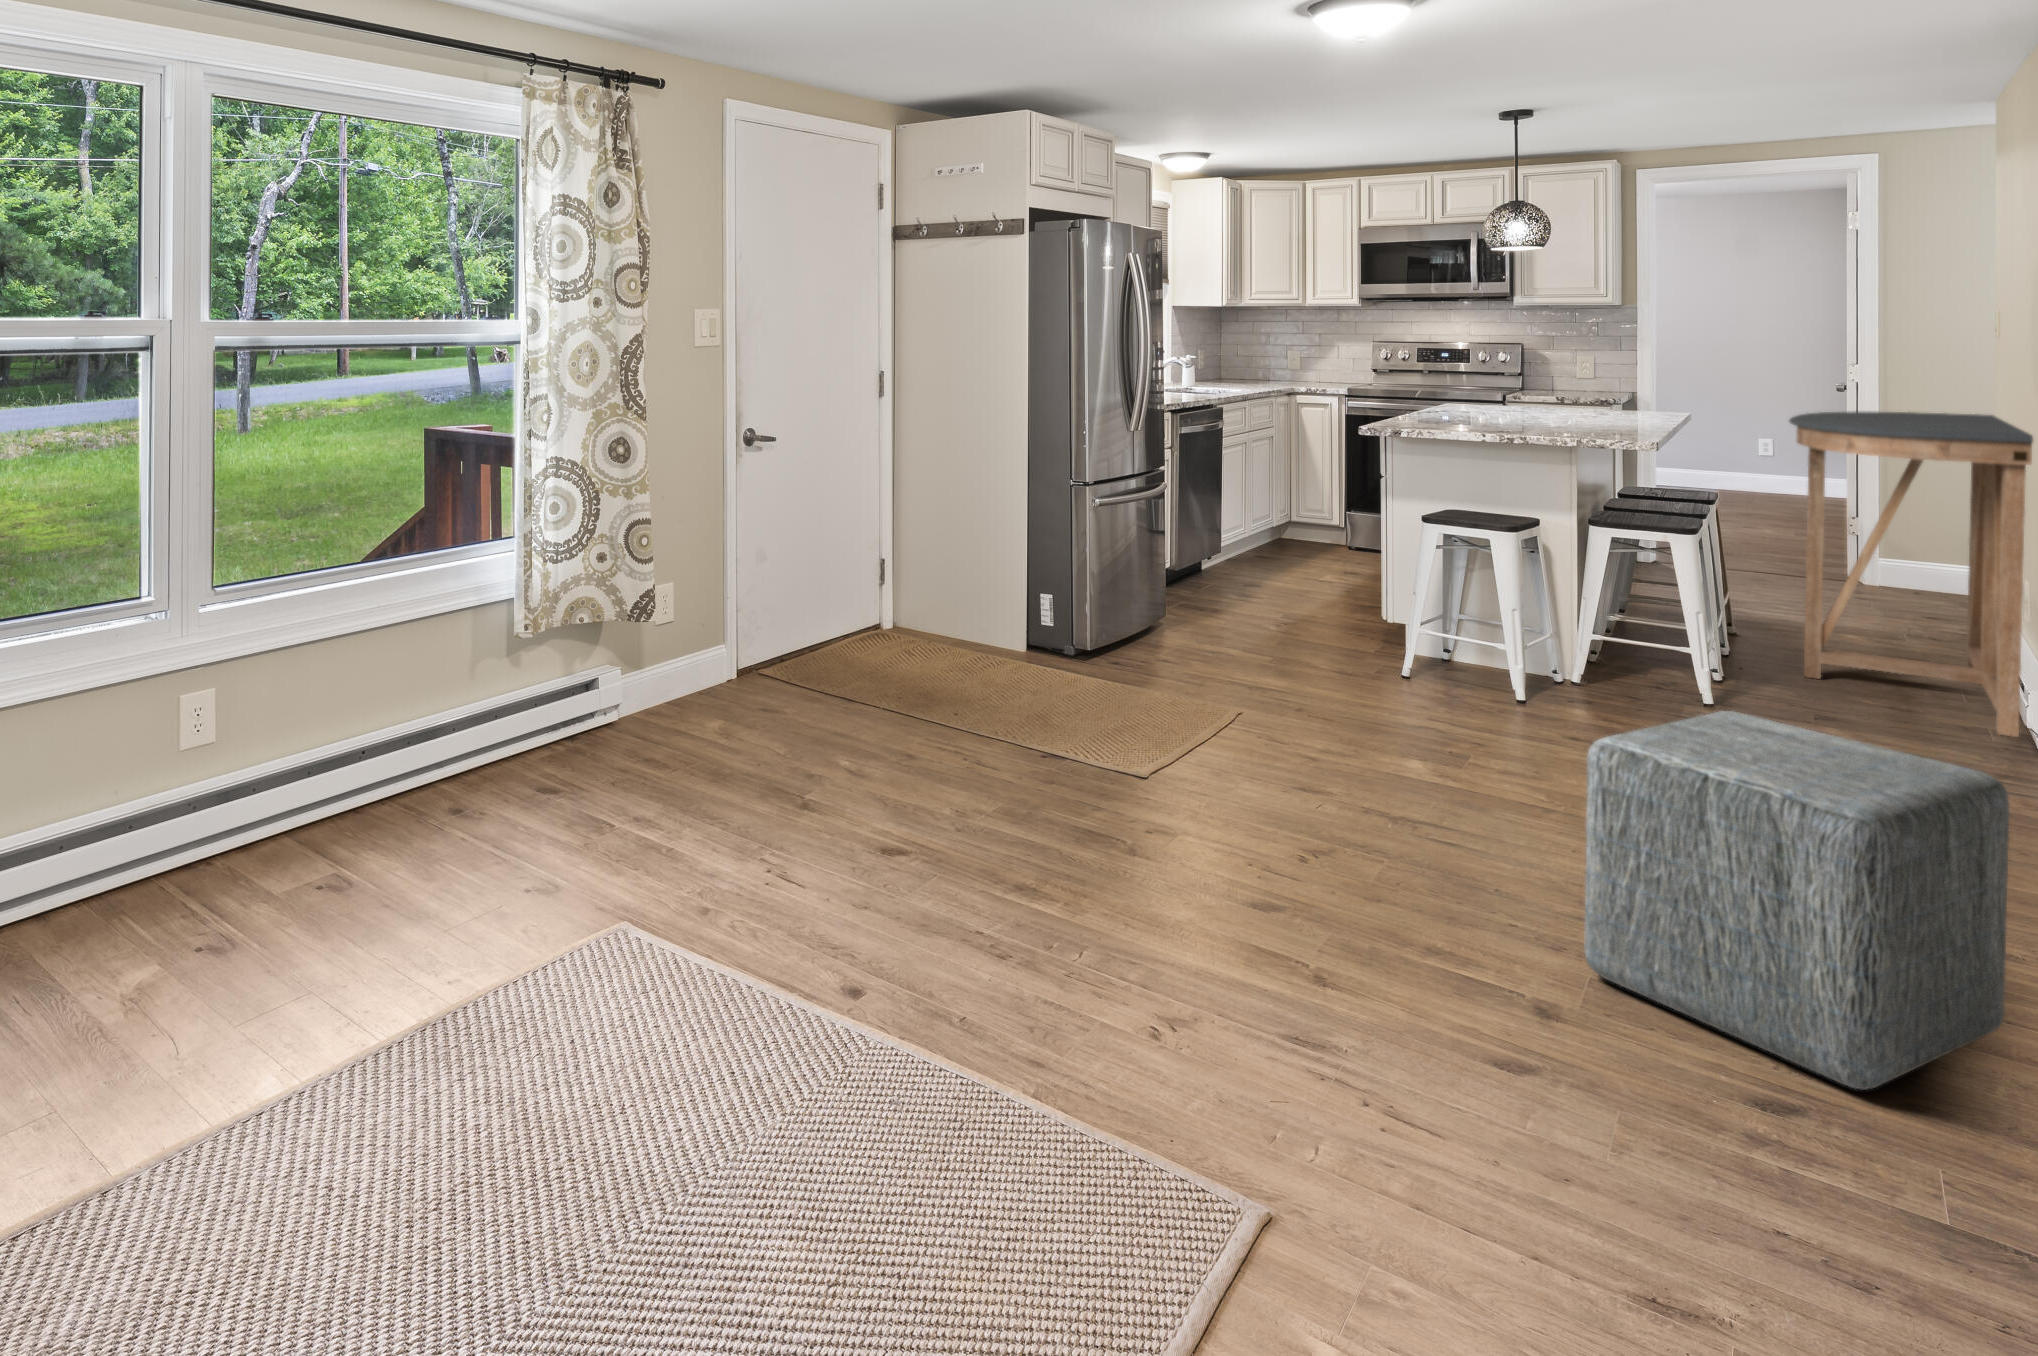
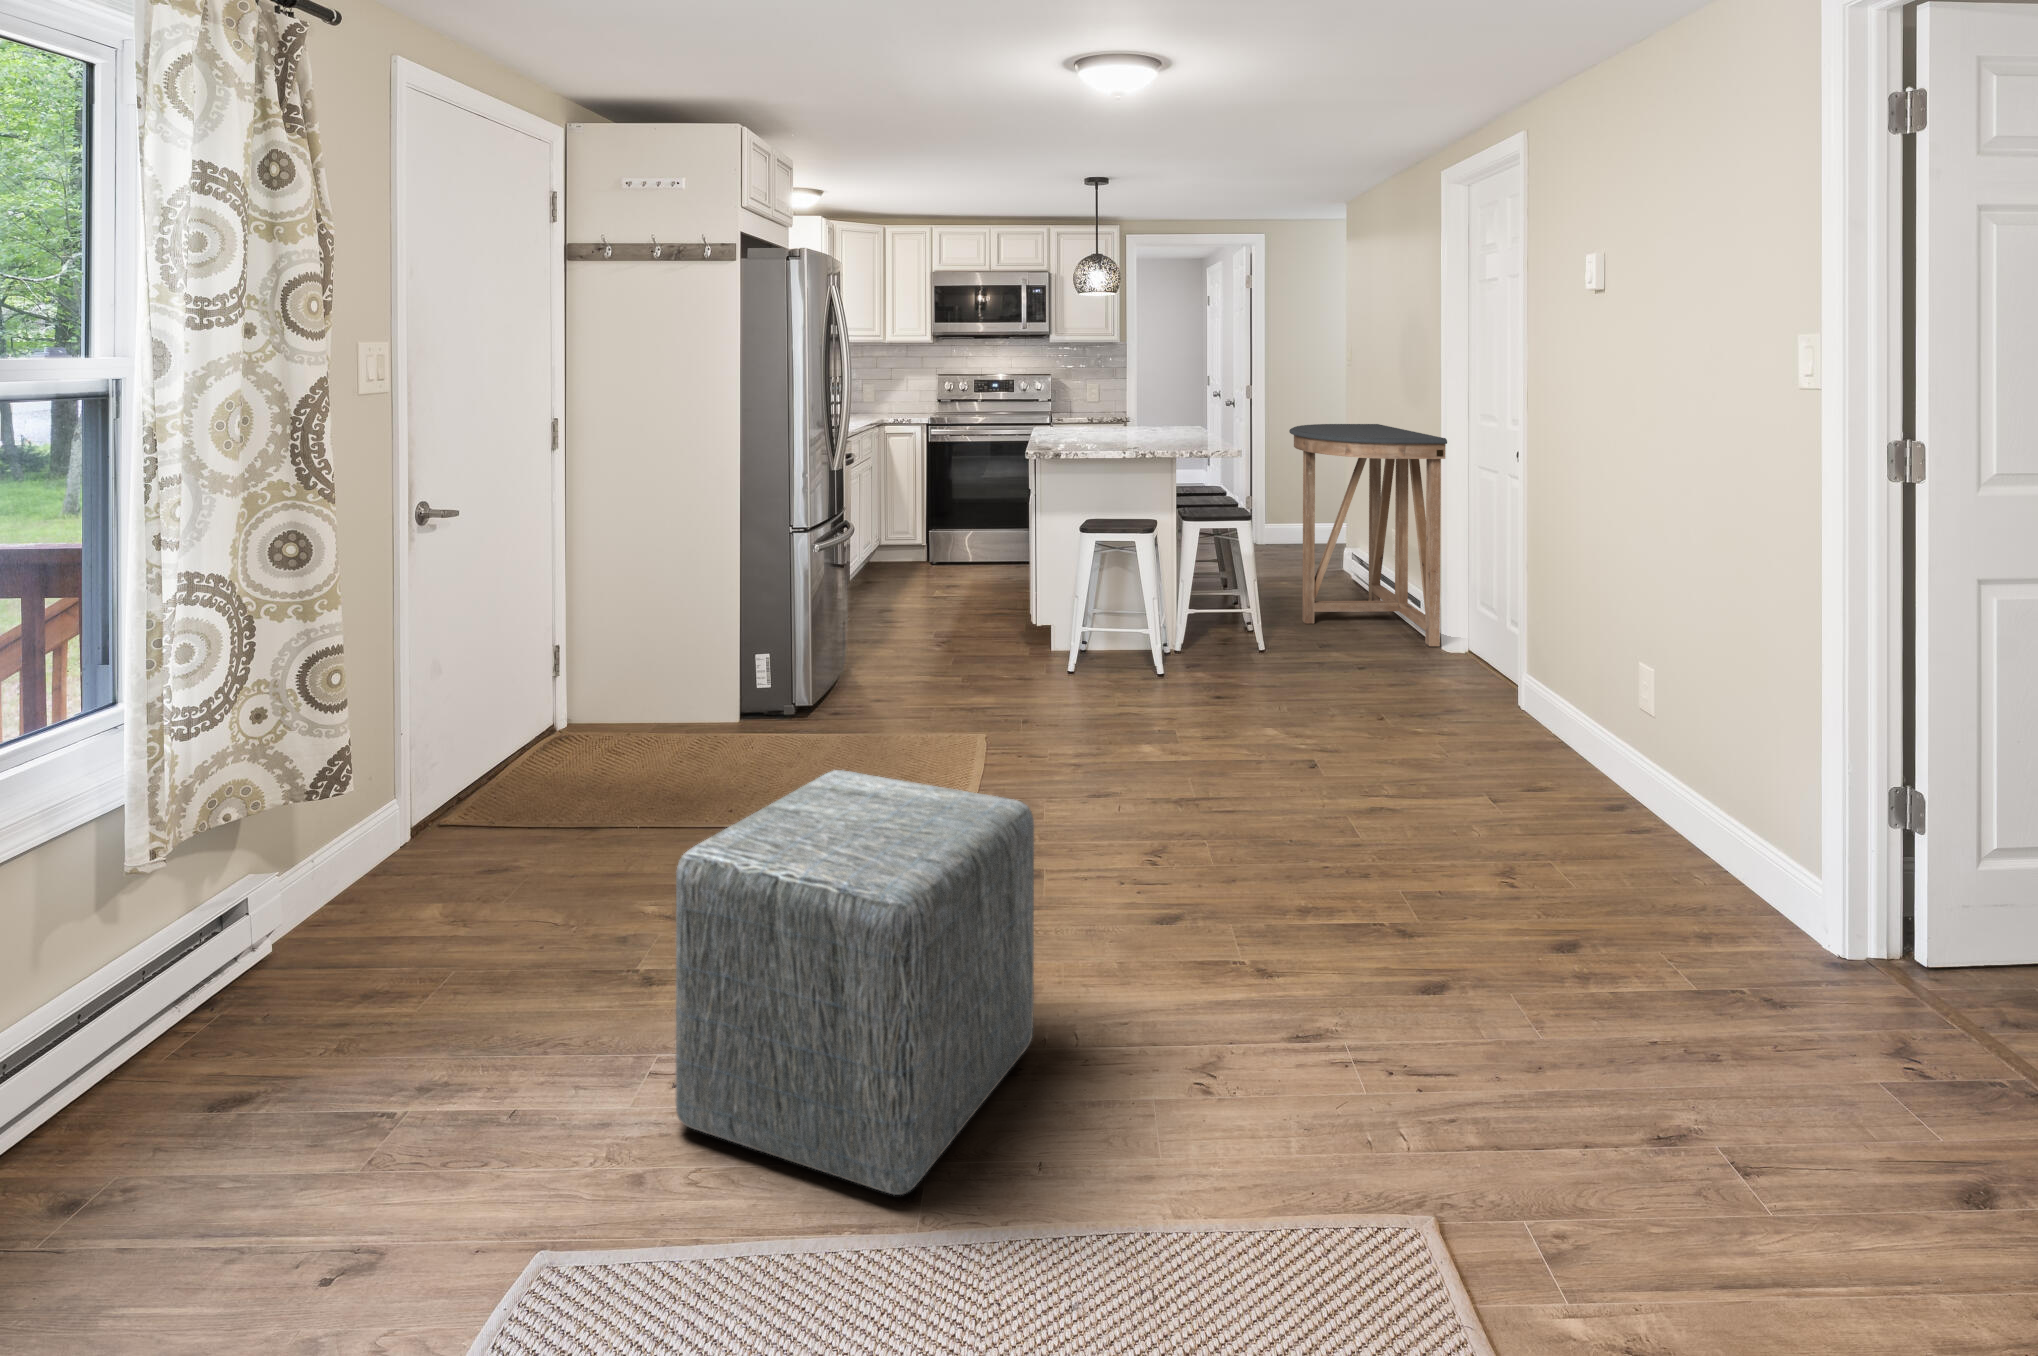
ottoman: present [1584,711,2009,1090] -> present [676,770,1034,1195]

